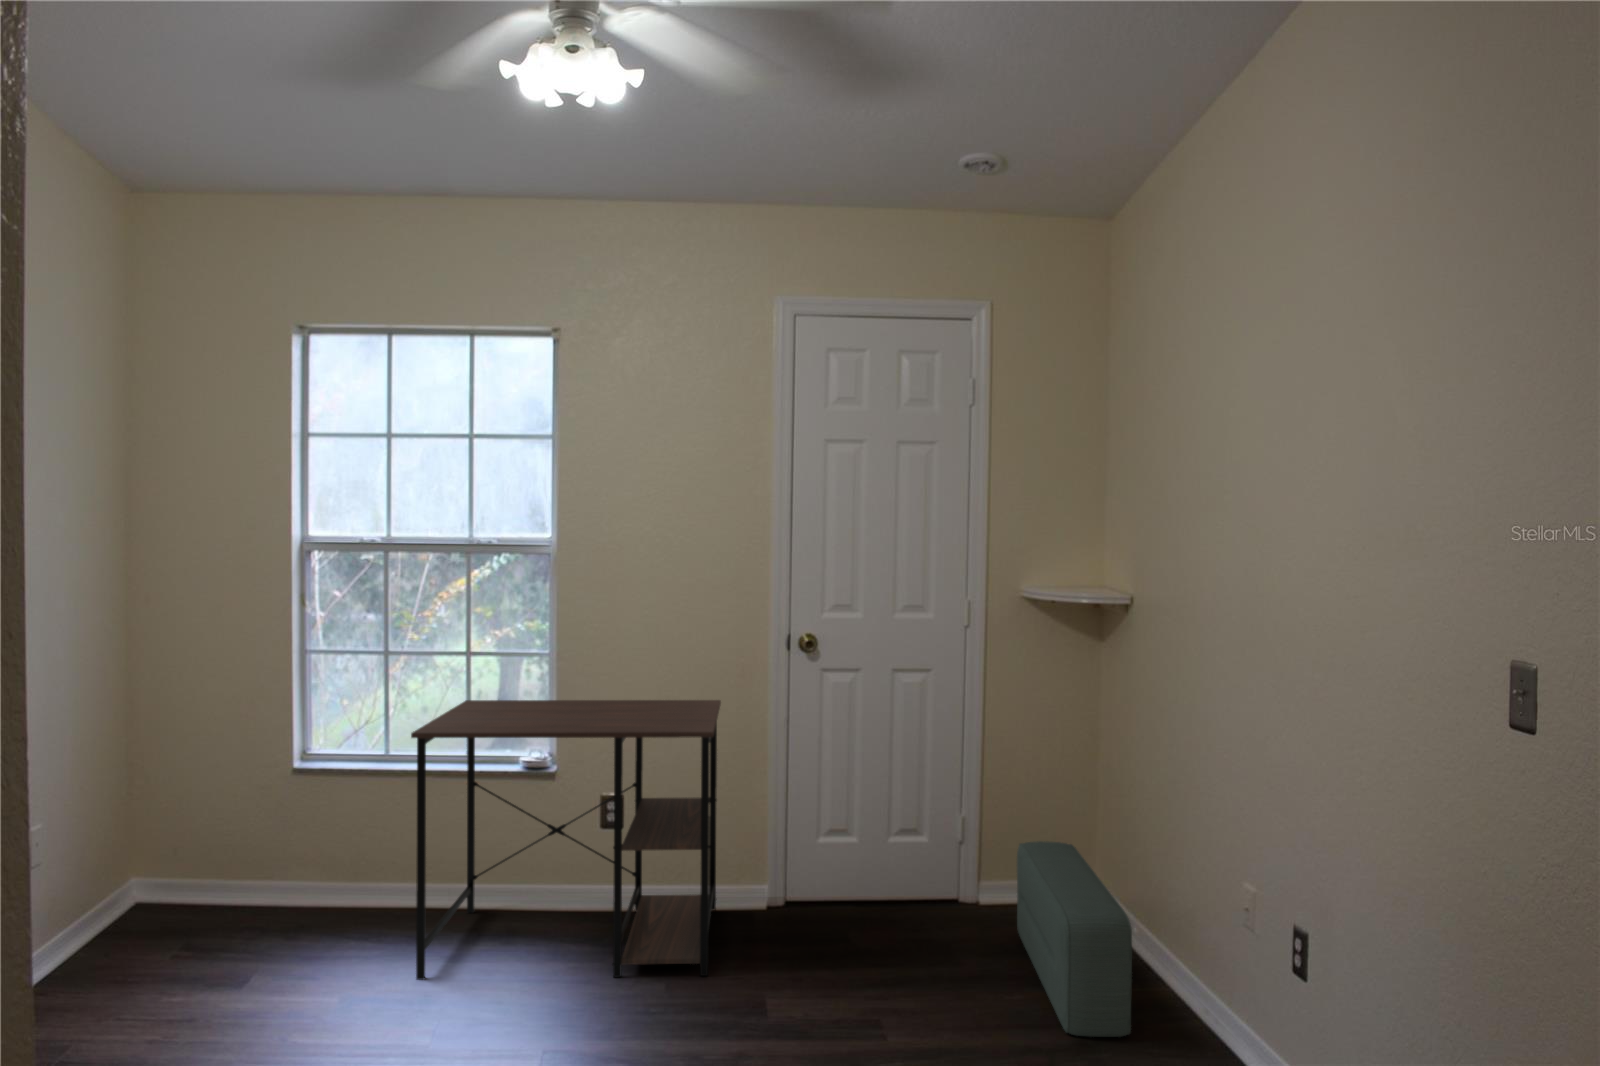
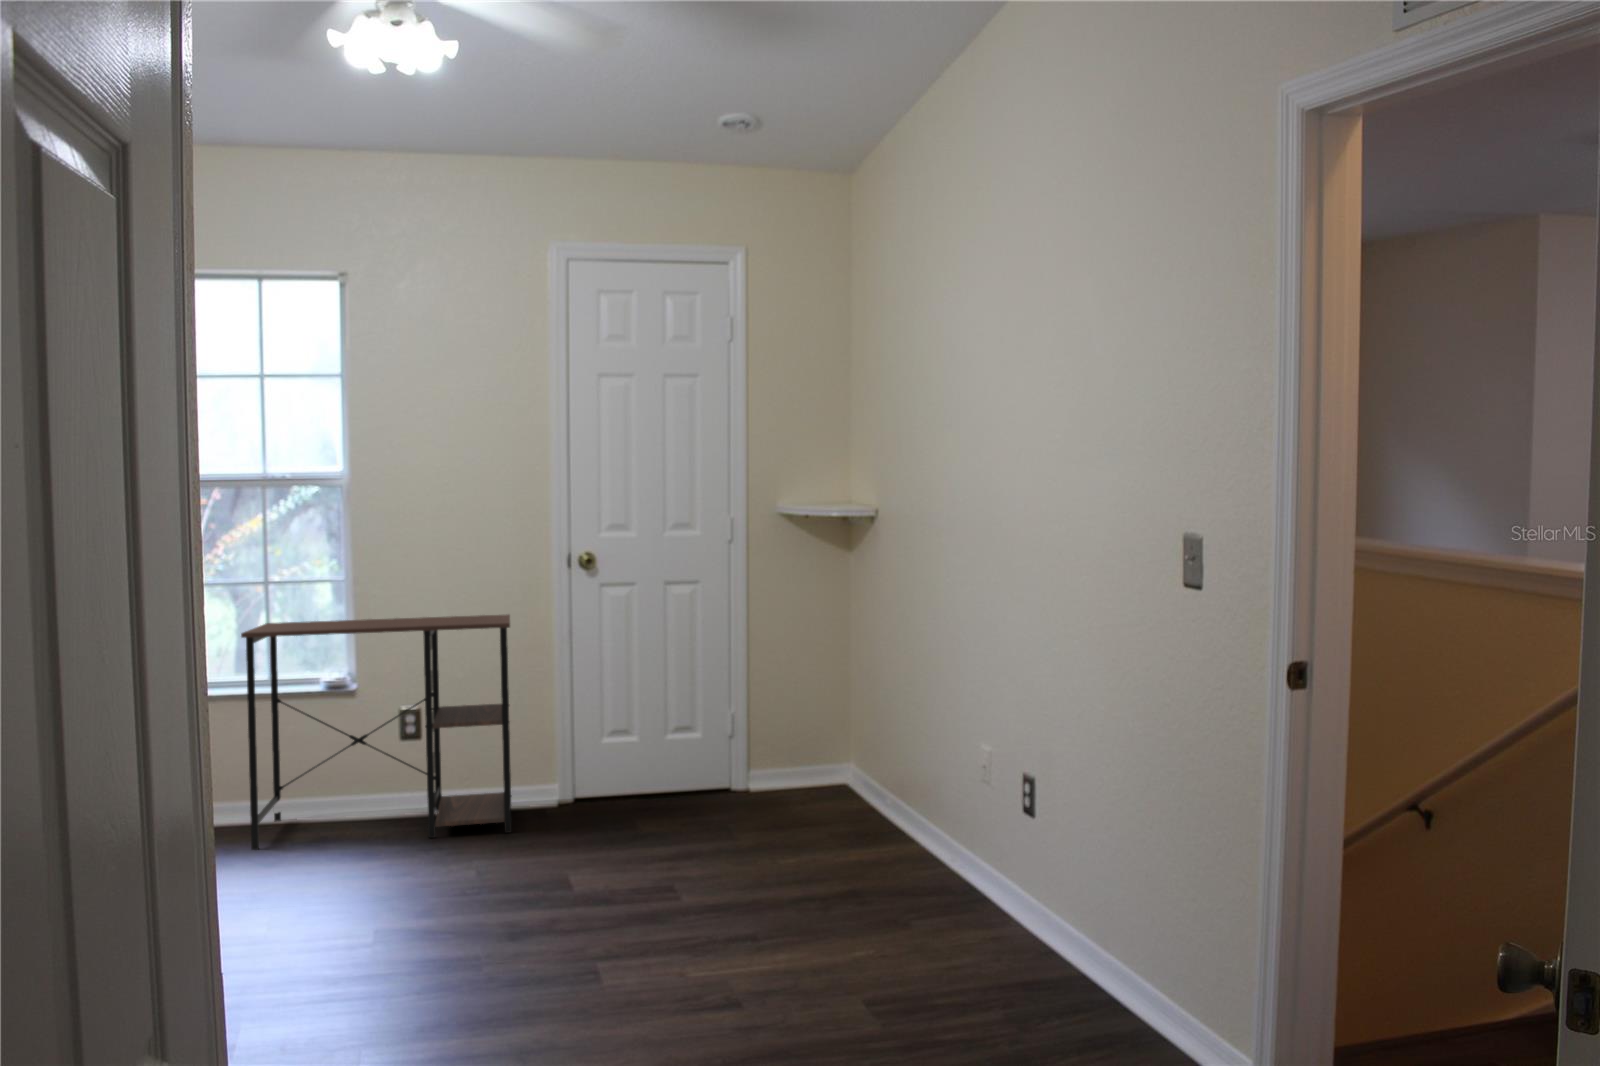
pouf: present [1017,841,1132,1037] -> none [777,718,852,835]

